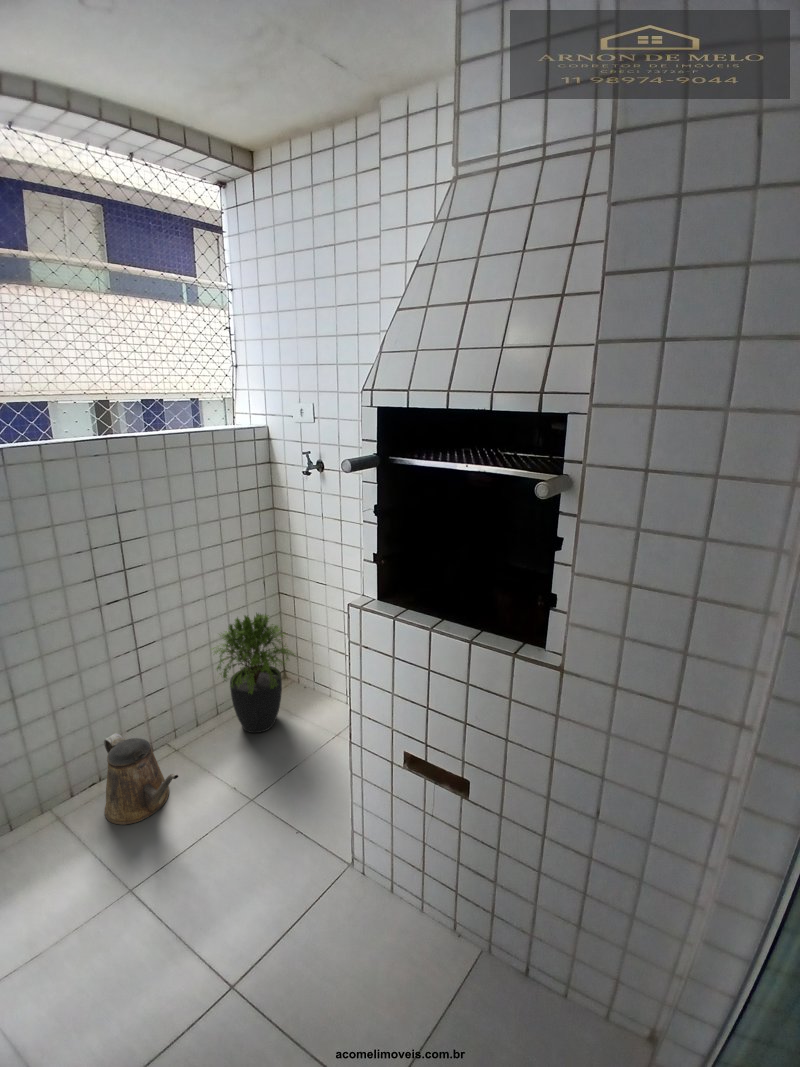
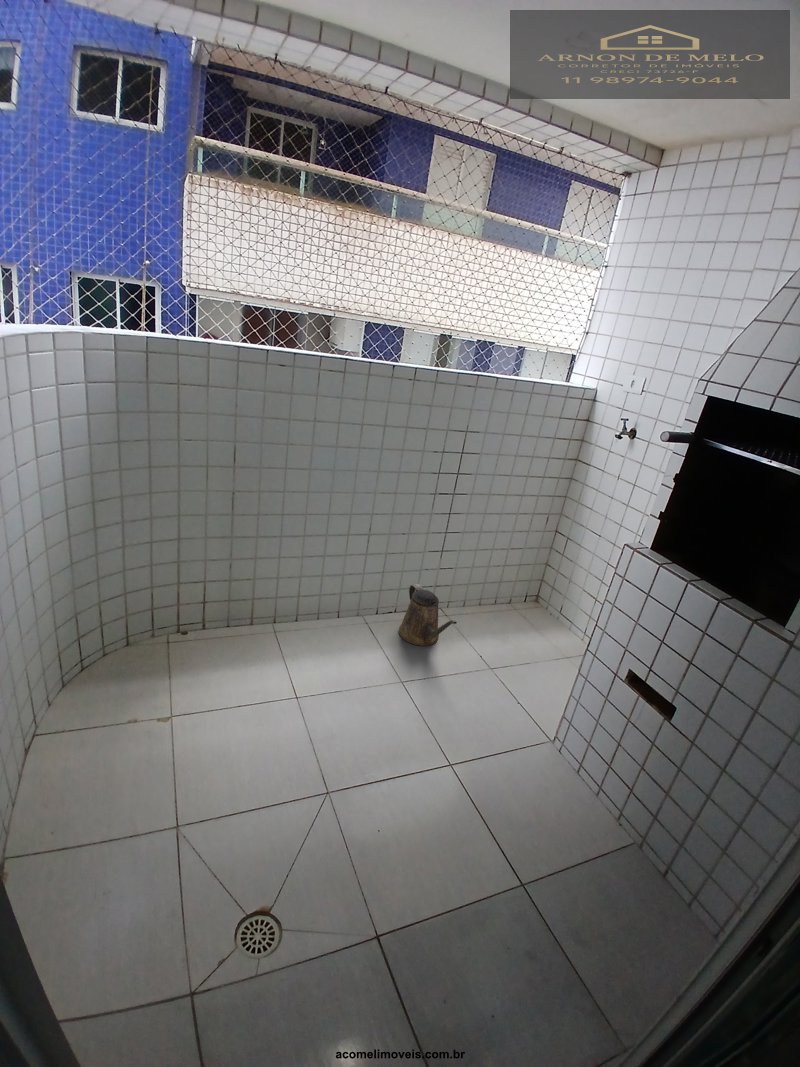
potted plant: present [212,613,295,733] -> none [492,537,557,633]

